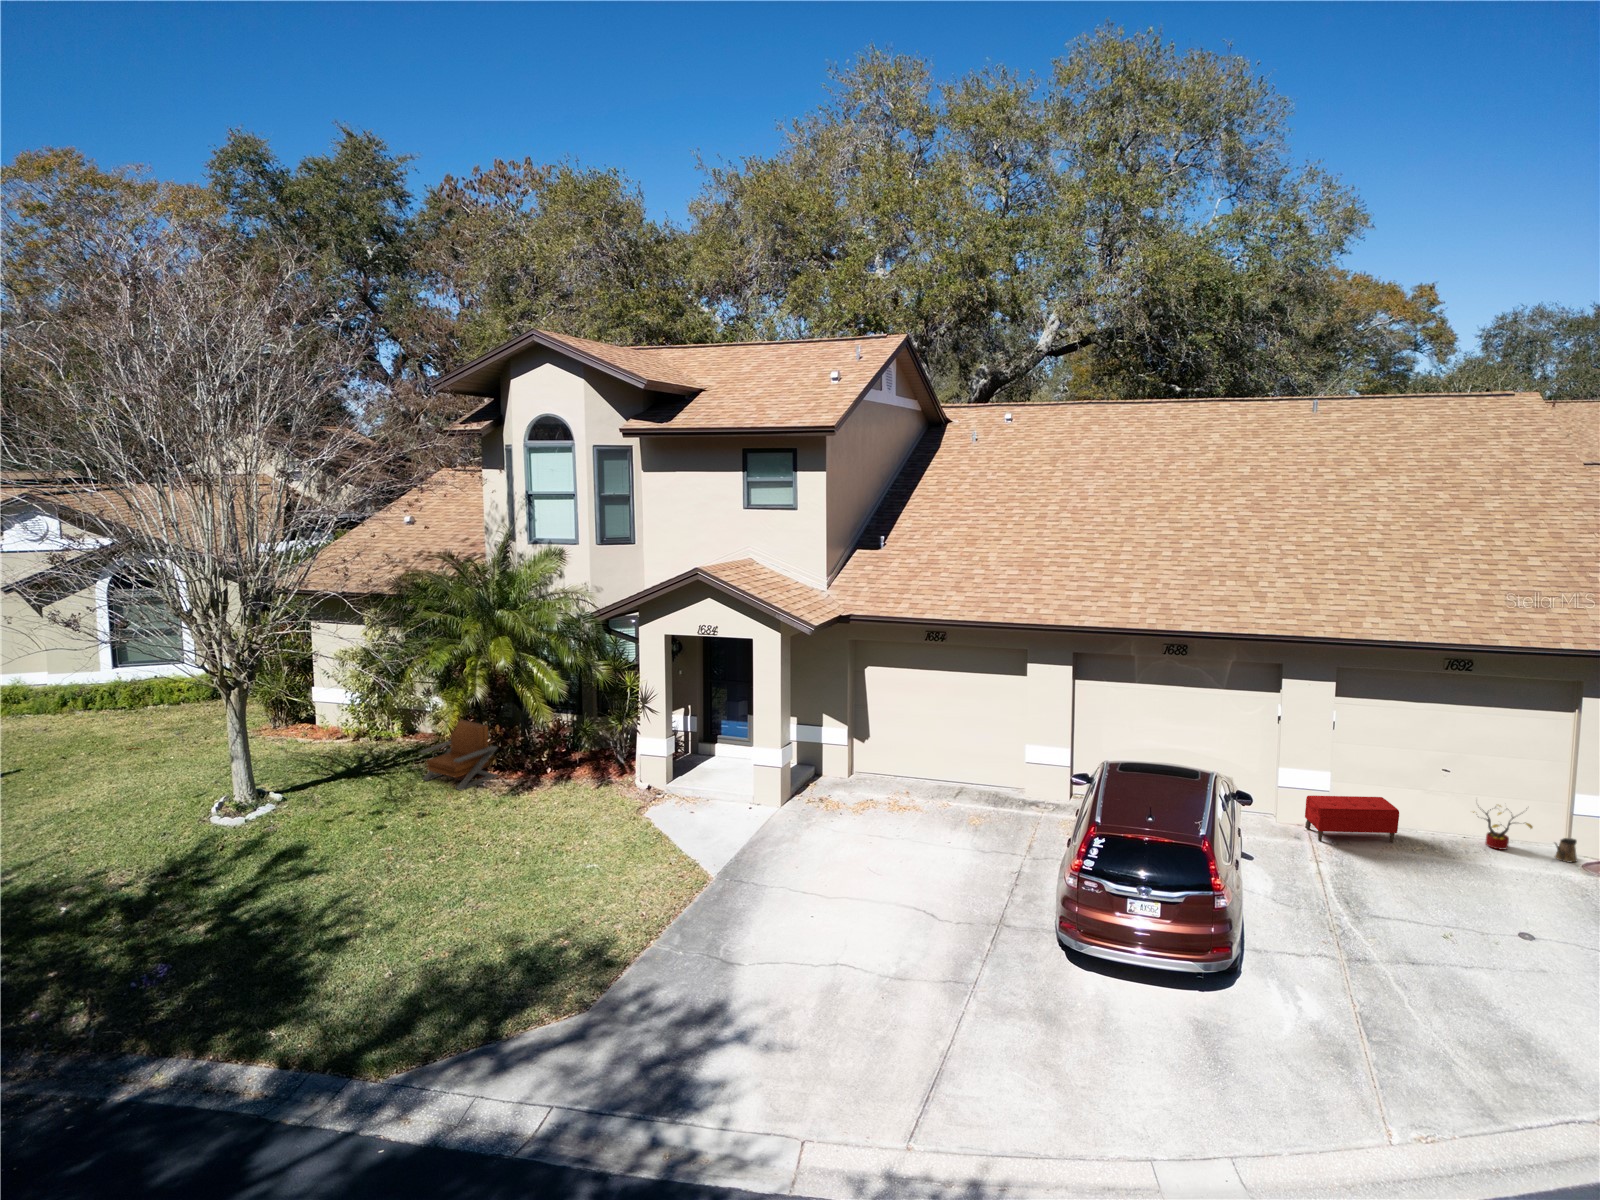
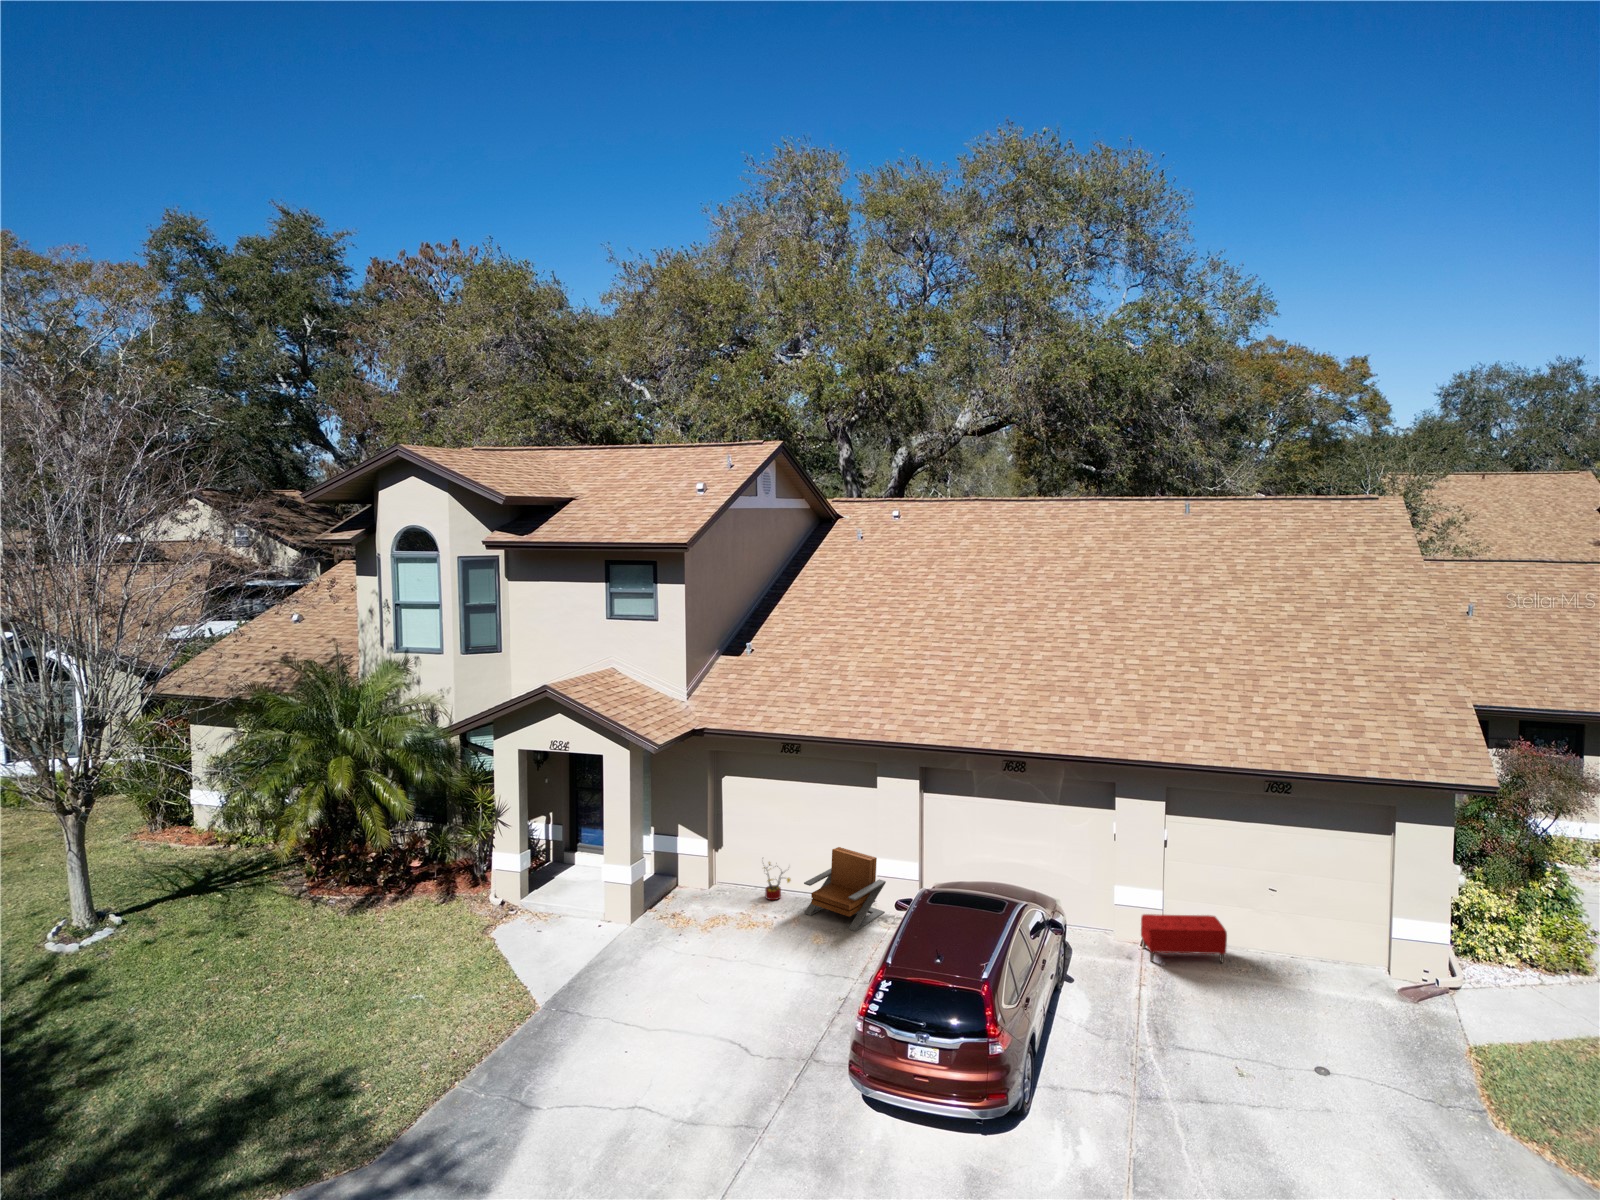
lounge chair: present [421,719,498,790] -> present [804,847,886,931]
decorative plant: present [1473,805,1532,850] -> present [764,862,791,900]
watering can: present [1555,838,1577,862] -> none [1371,960,1397,985]

